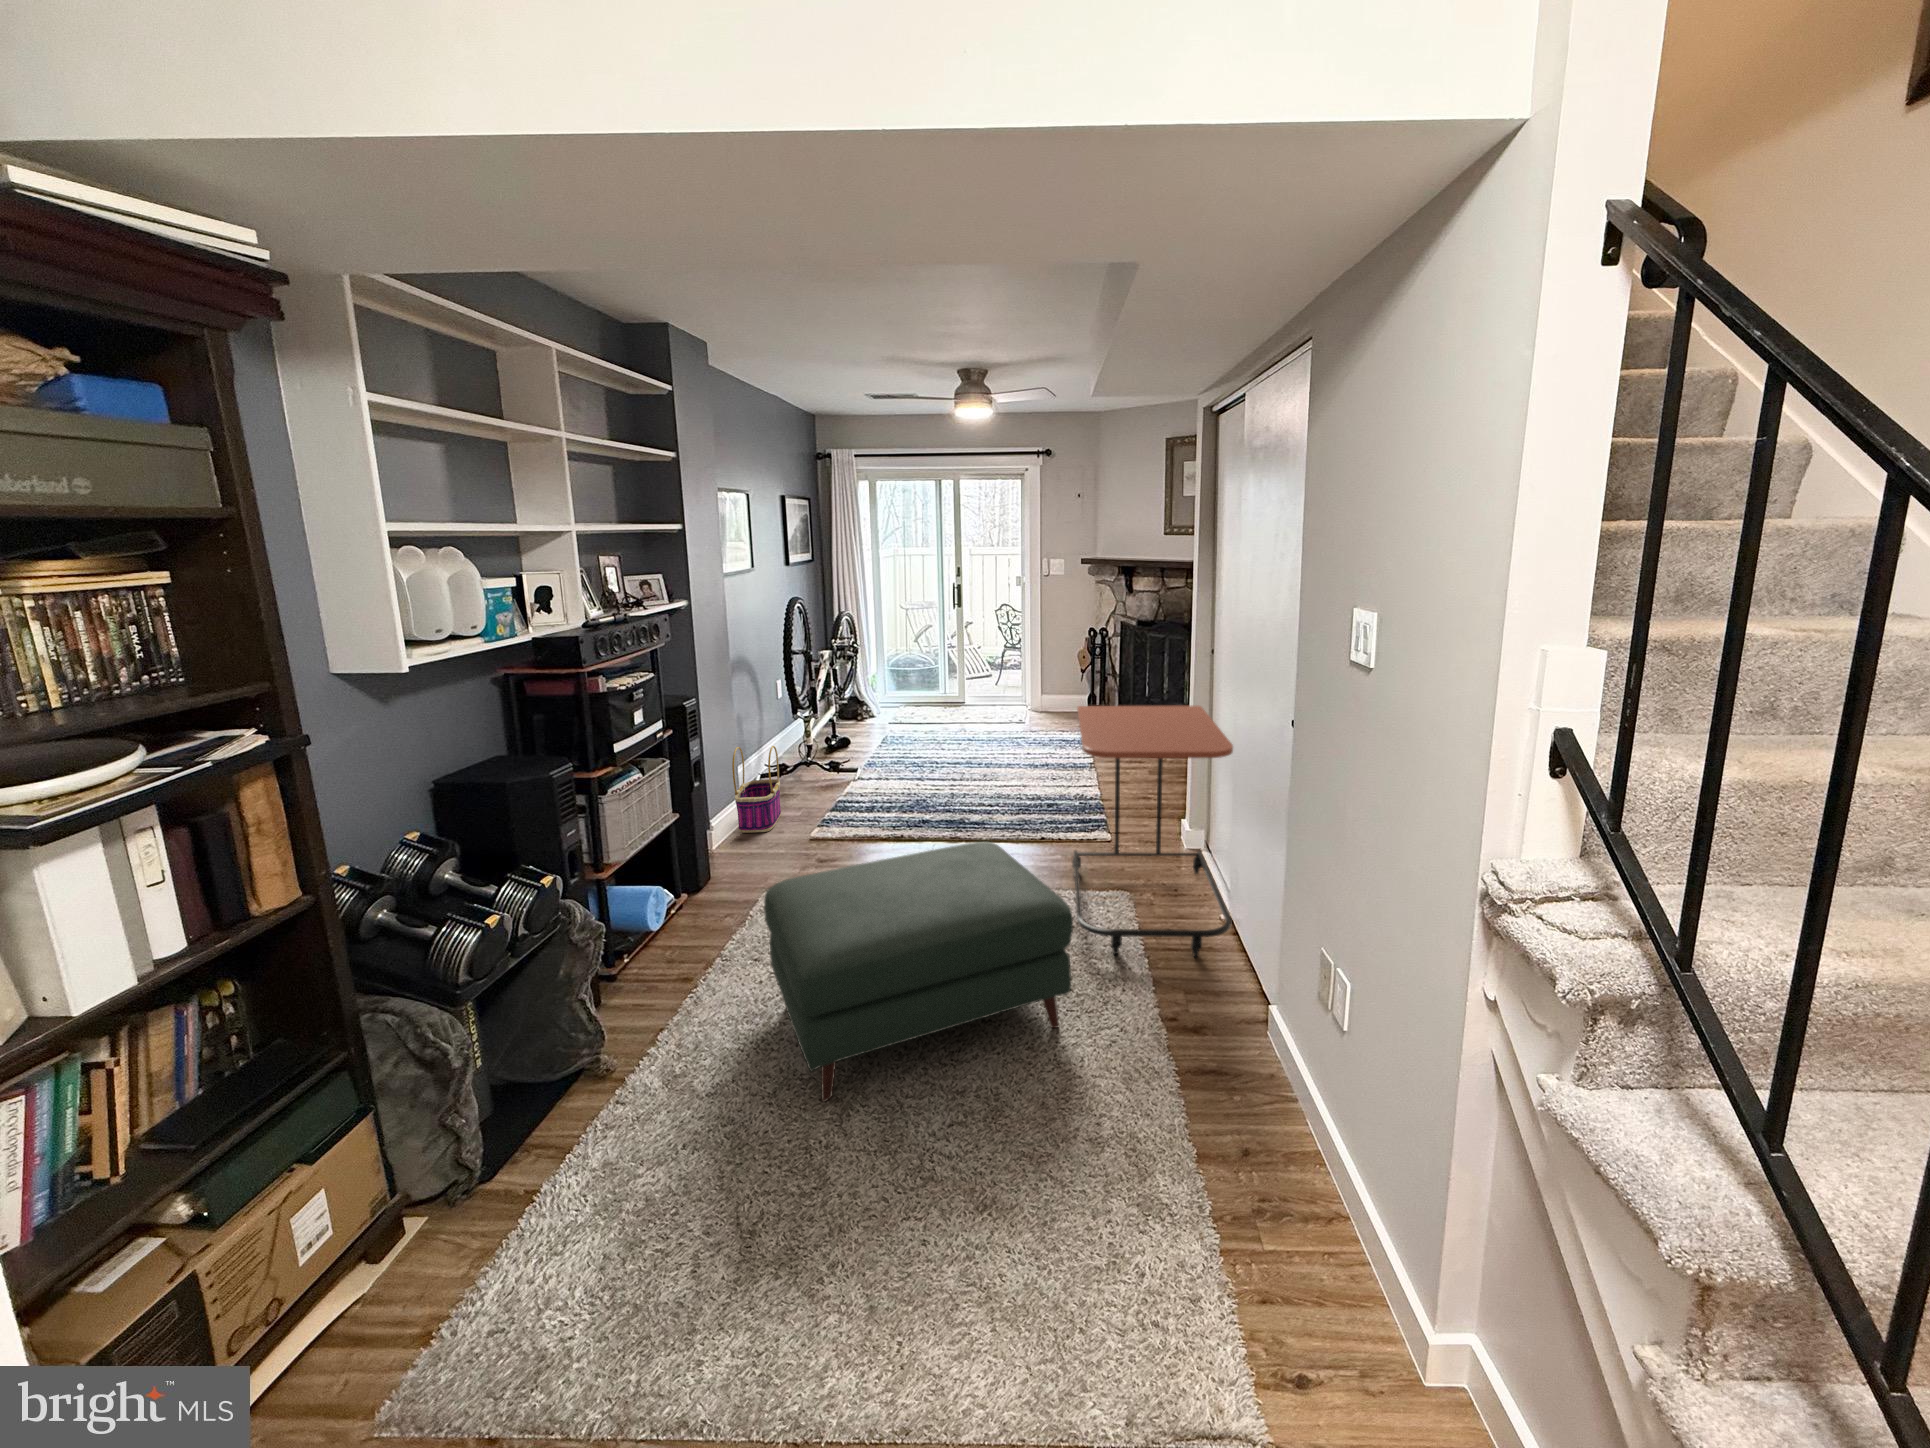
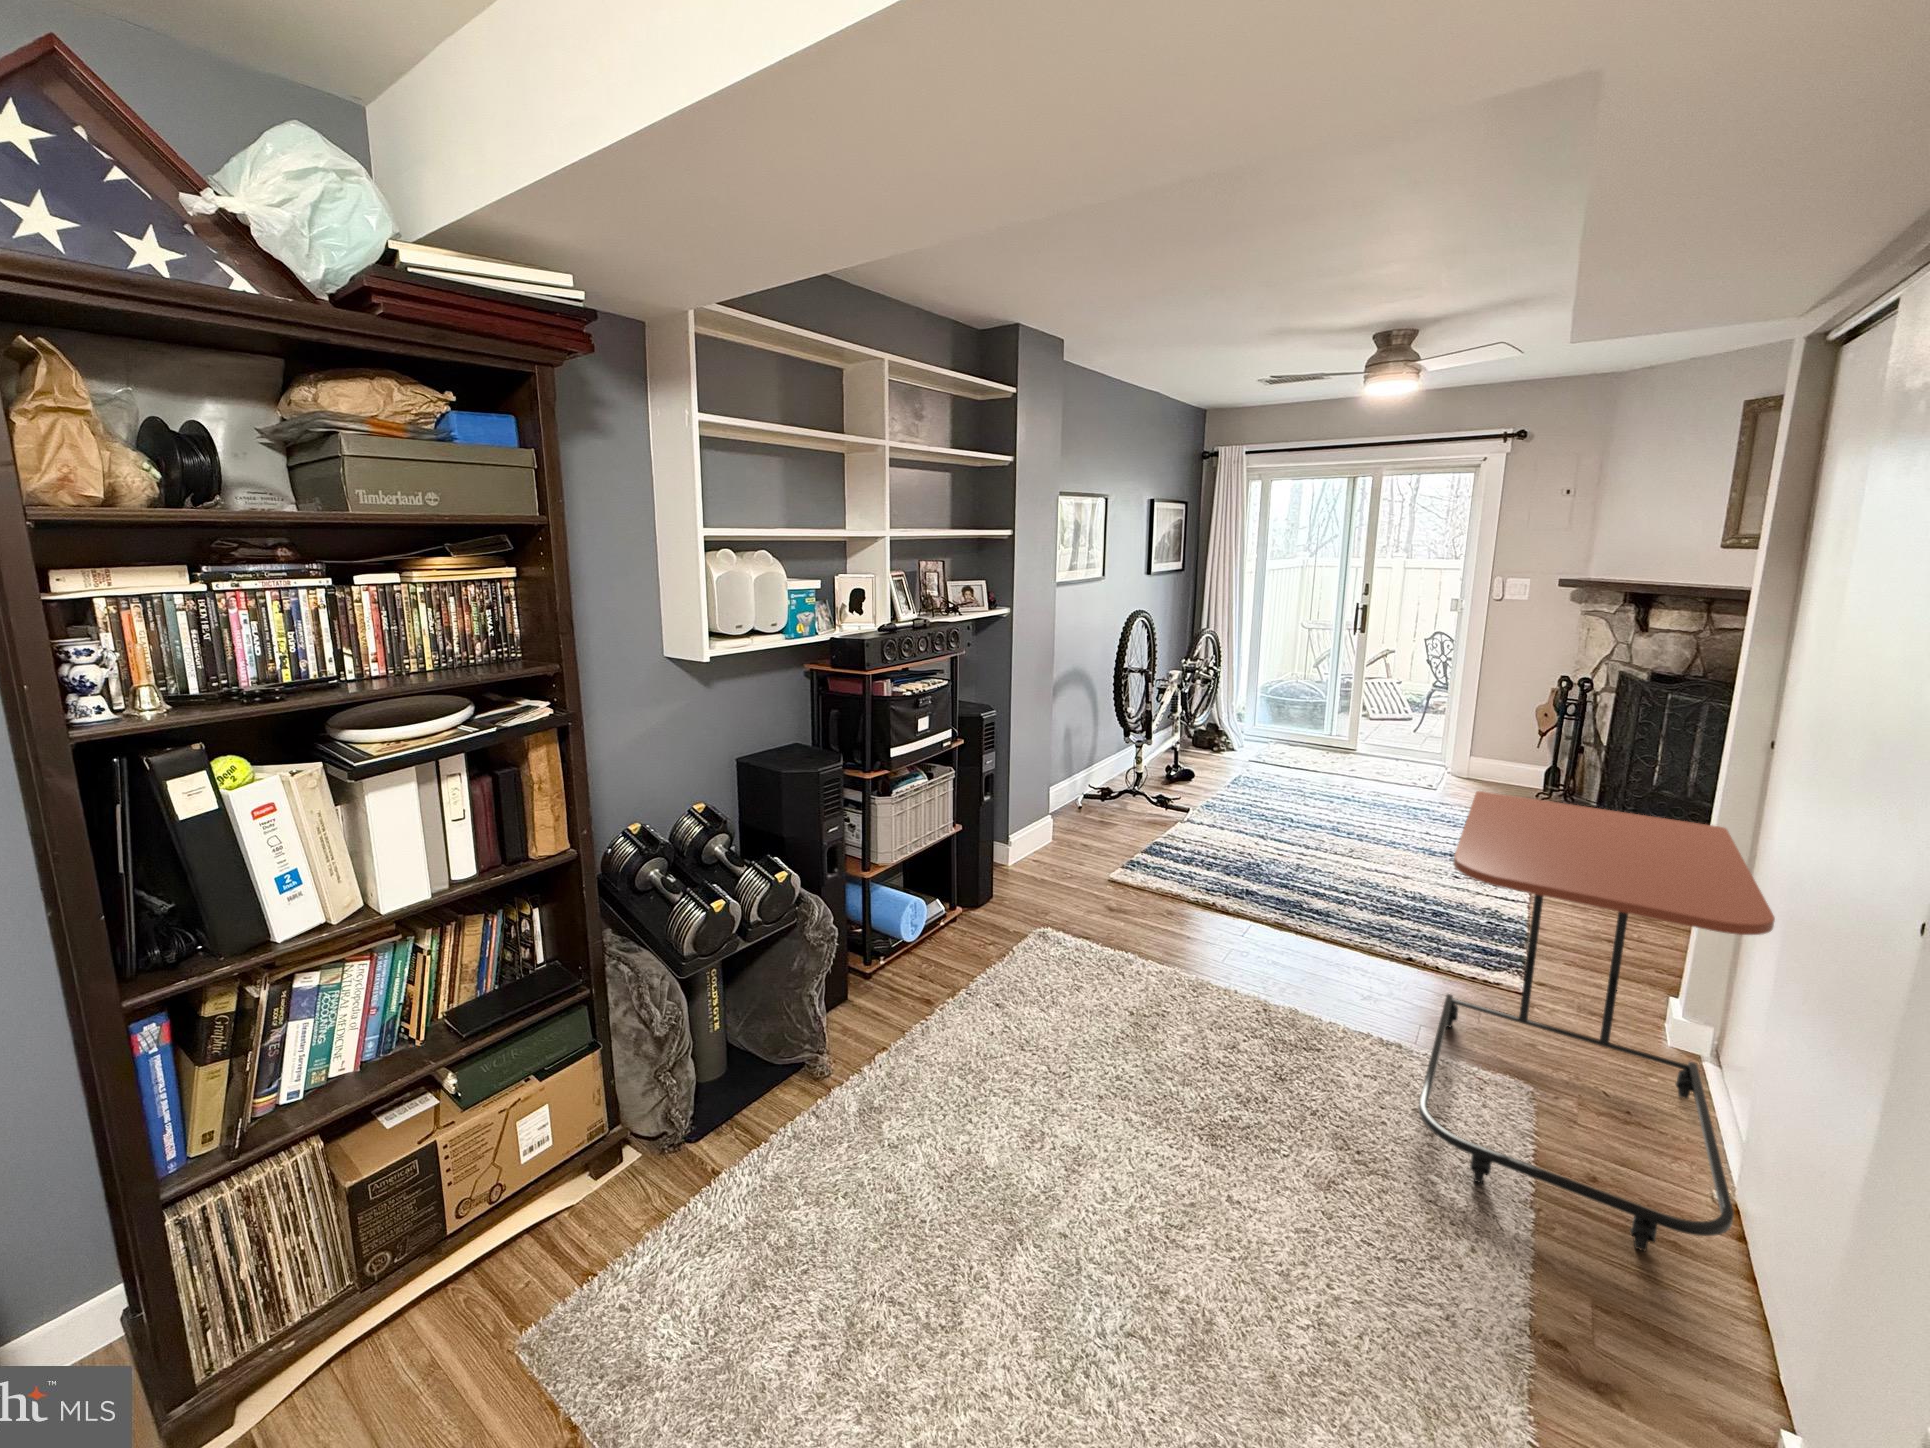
basket: present [732,746,781,833] -> none [1039,765,1091,860]
ottoman: present [764,842,1073,1102] -> none [972,933,1378,1262]

